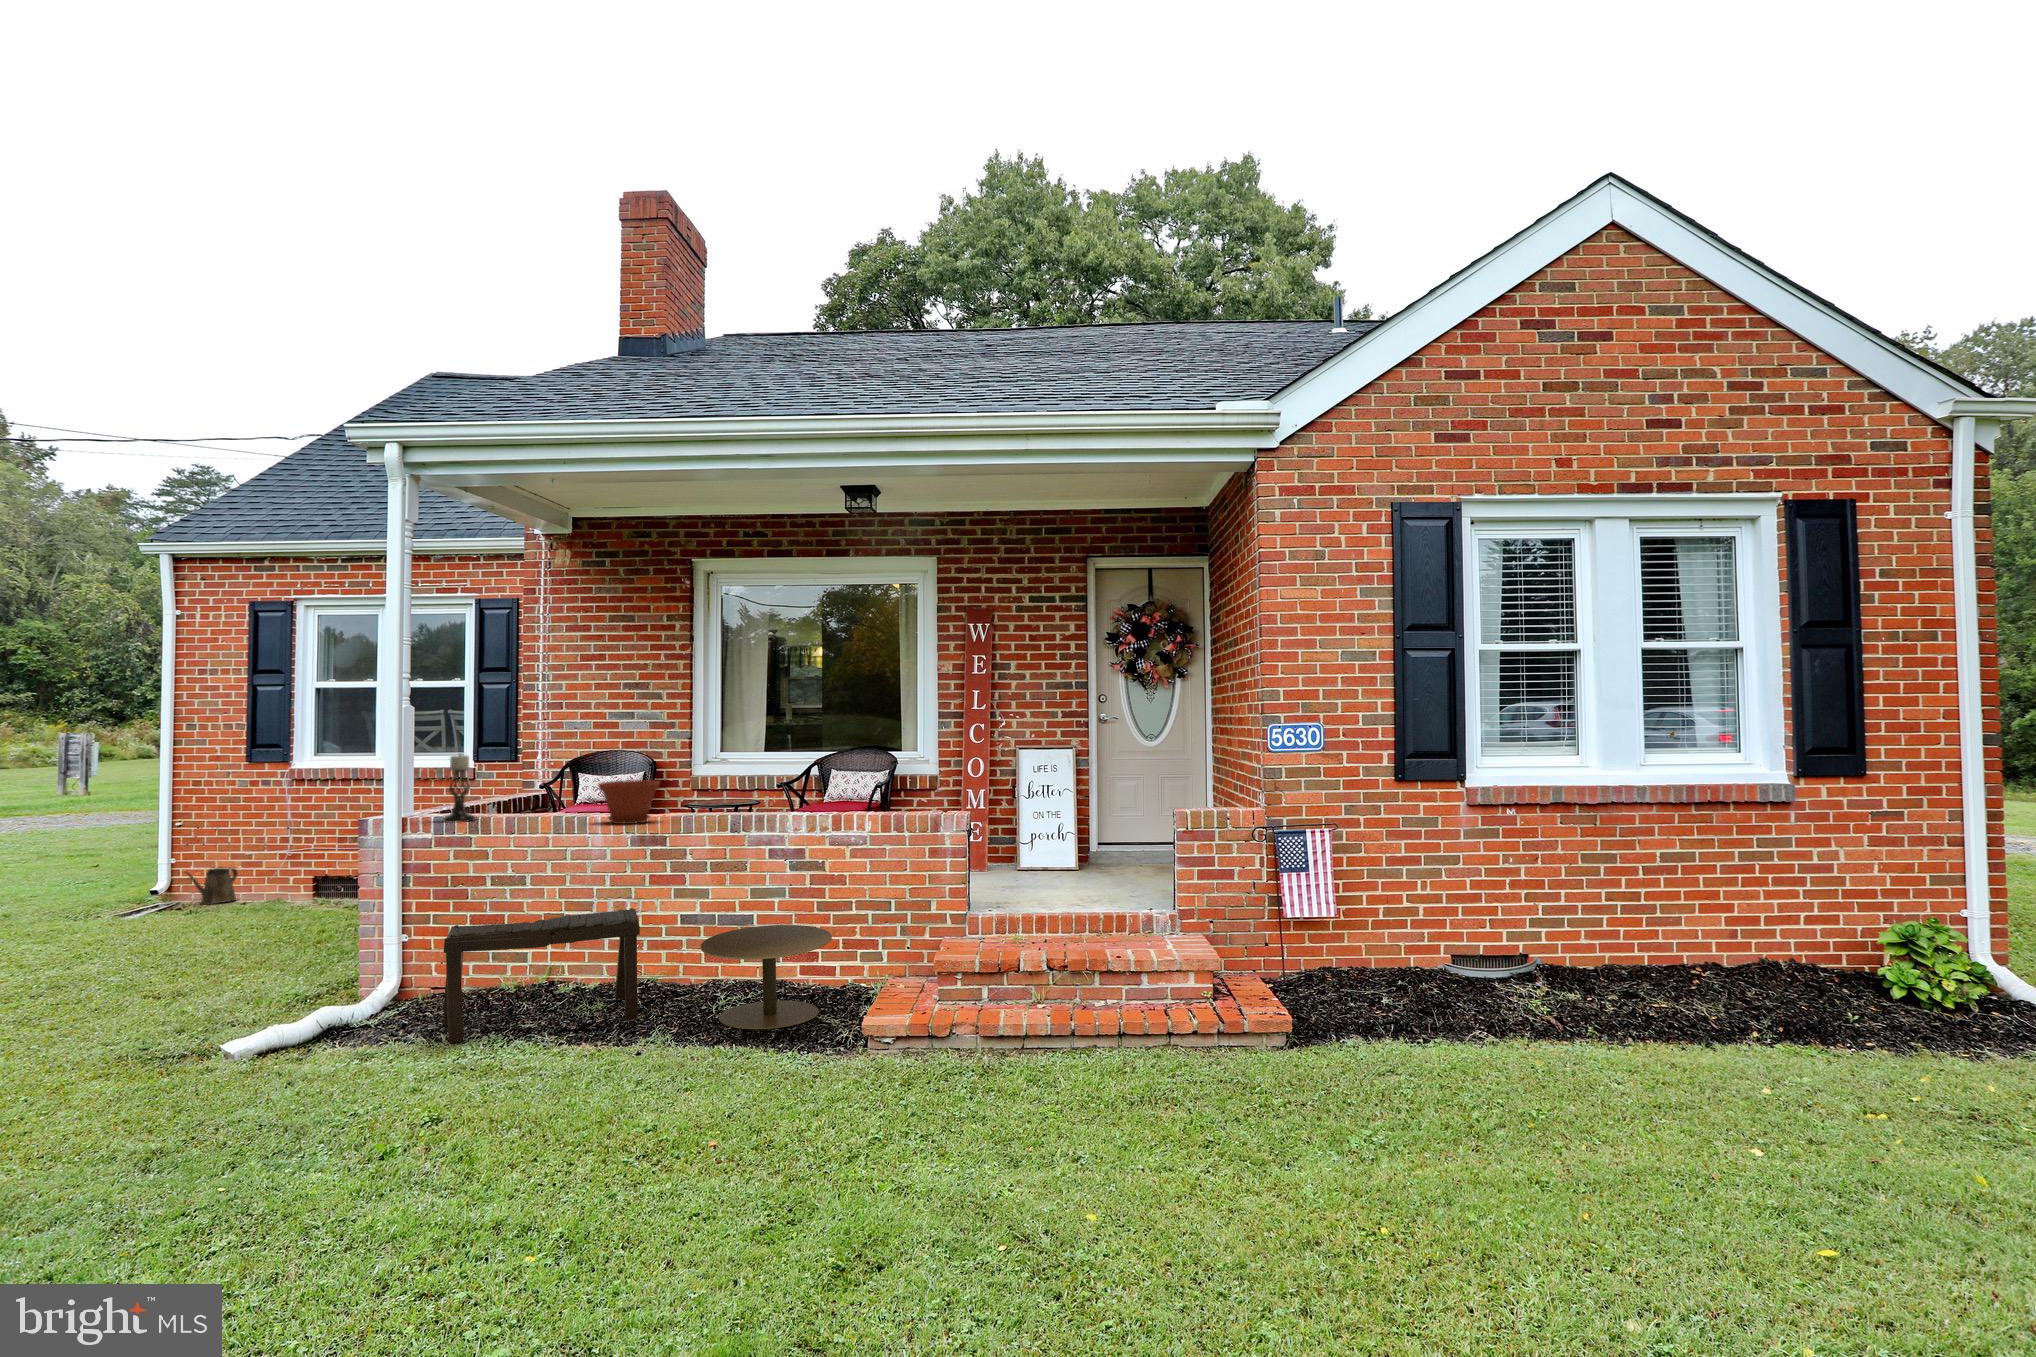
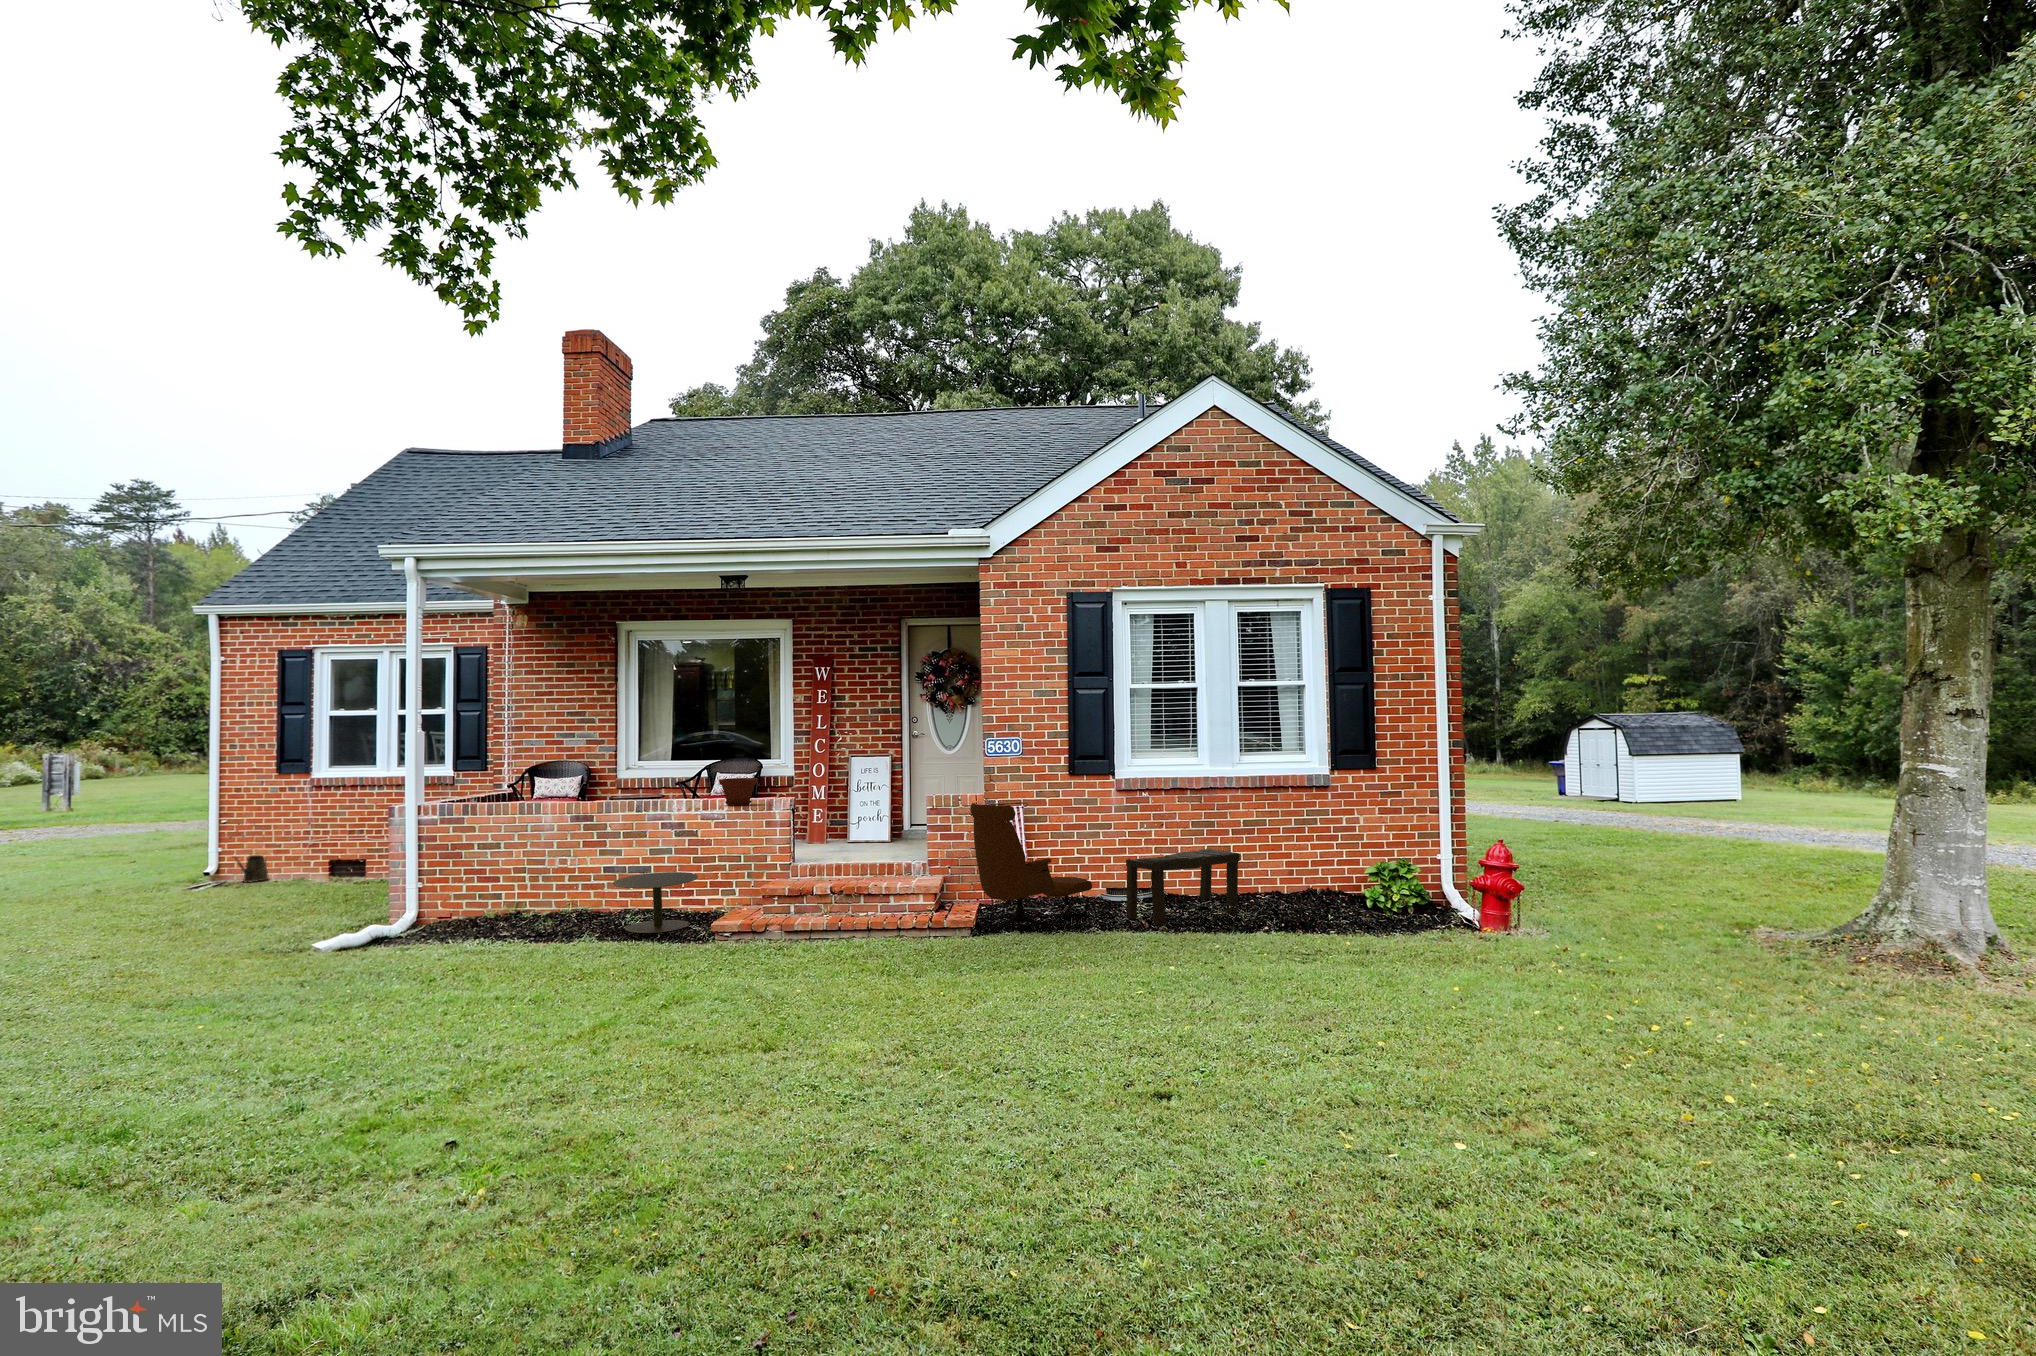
candle holder: present [443,754,476,822] -> none [444,764,466,809]
plant pot: present [598,780,660,824] -> present [719,778,758,806]
lounge chair: none [1285,828,1447,1044] -> present [970,803,1092,932]
bench: present [443,908,640,1044] -> present [1126,849,1240,926]

